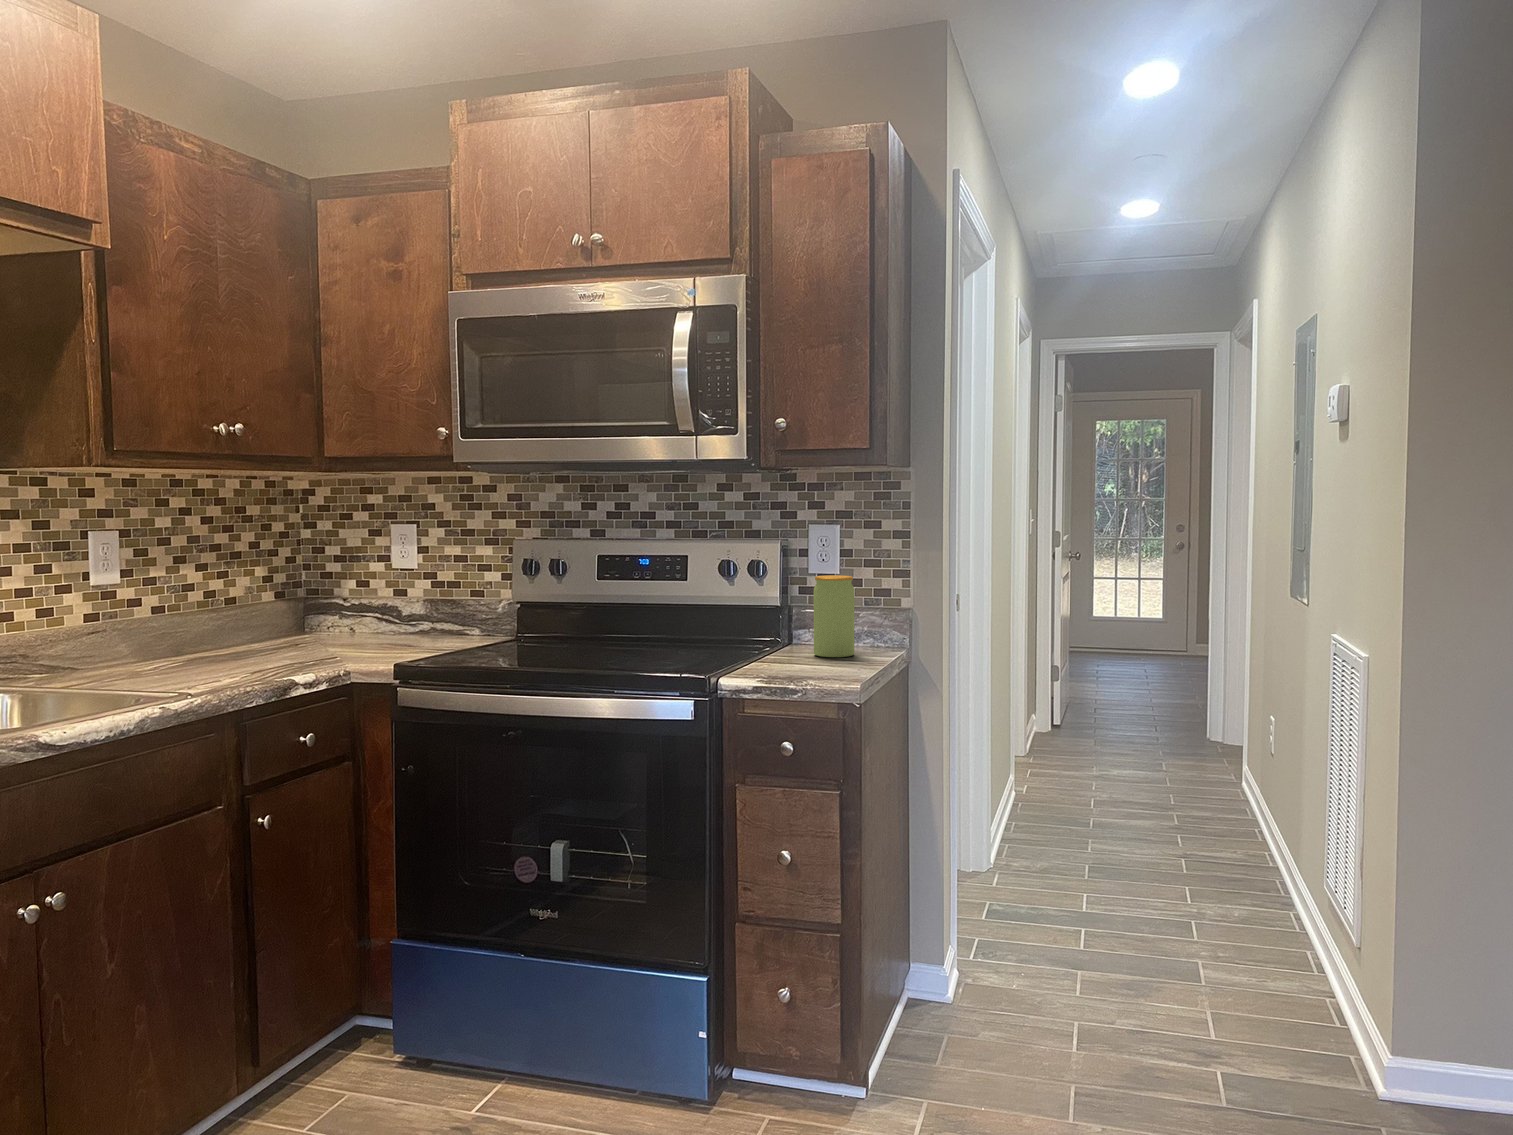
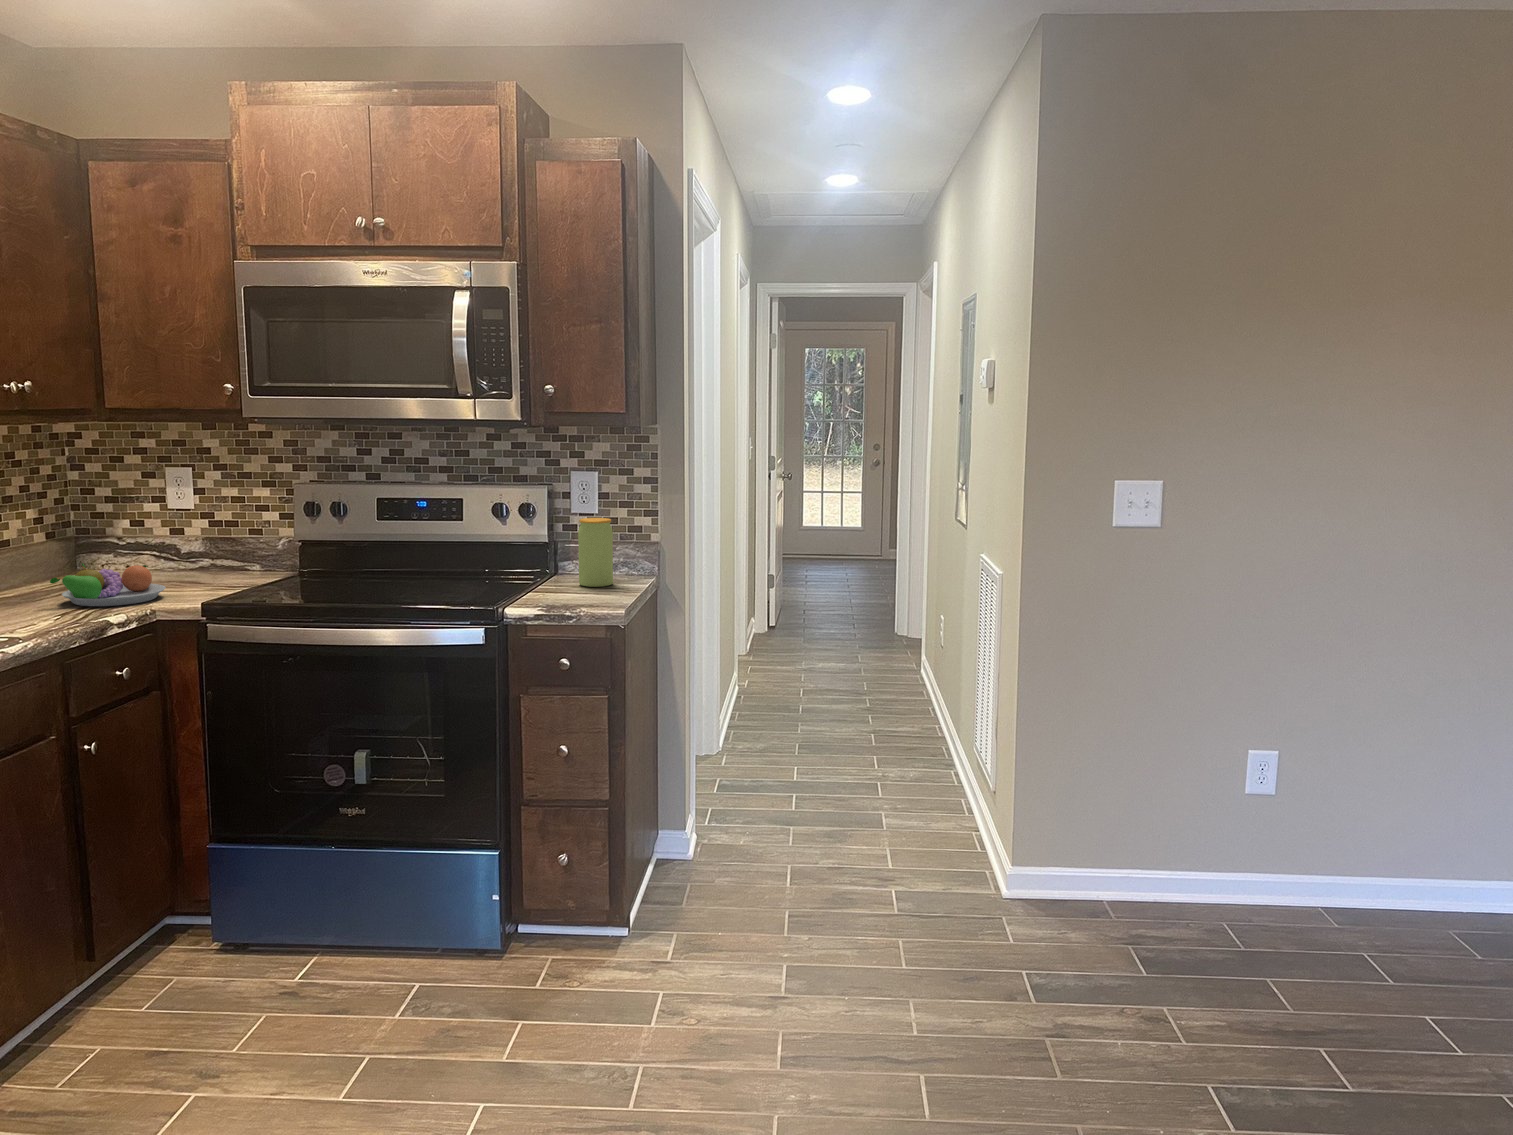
fruit bowl: none [251,619,368,664] -> present [50,563,166,606]

